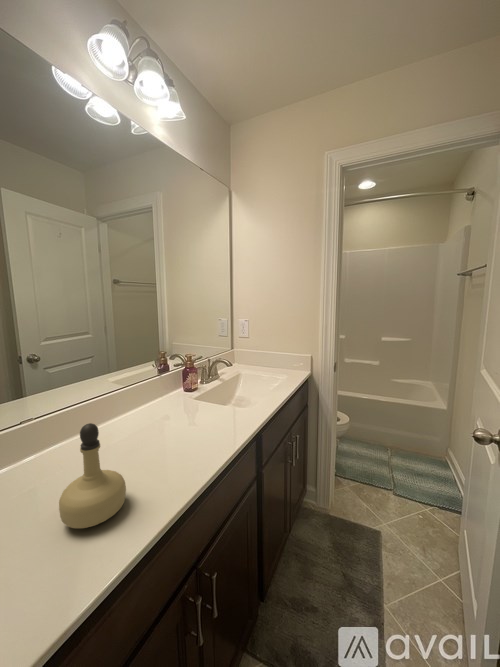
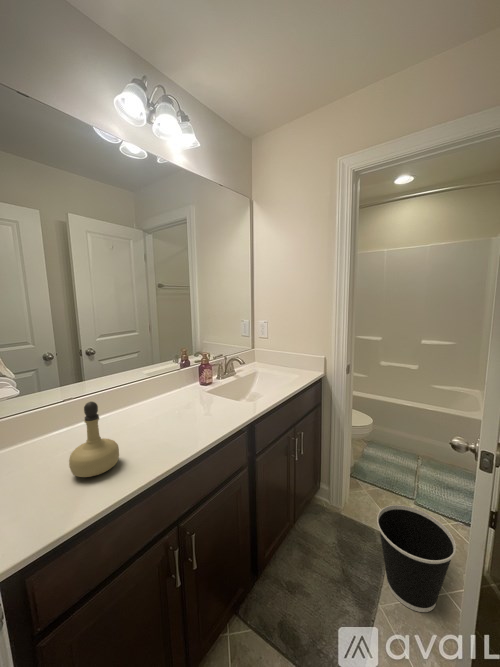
wastebasket: none [376,500,454,604] -> present [377,505,456,612]

